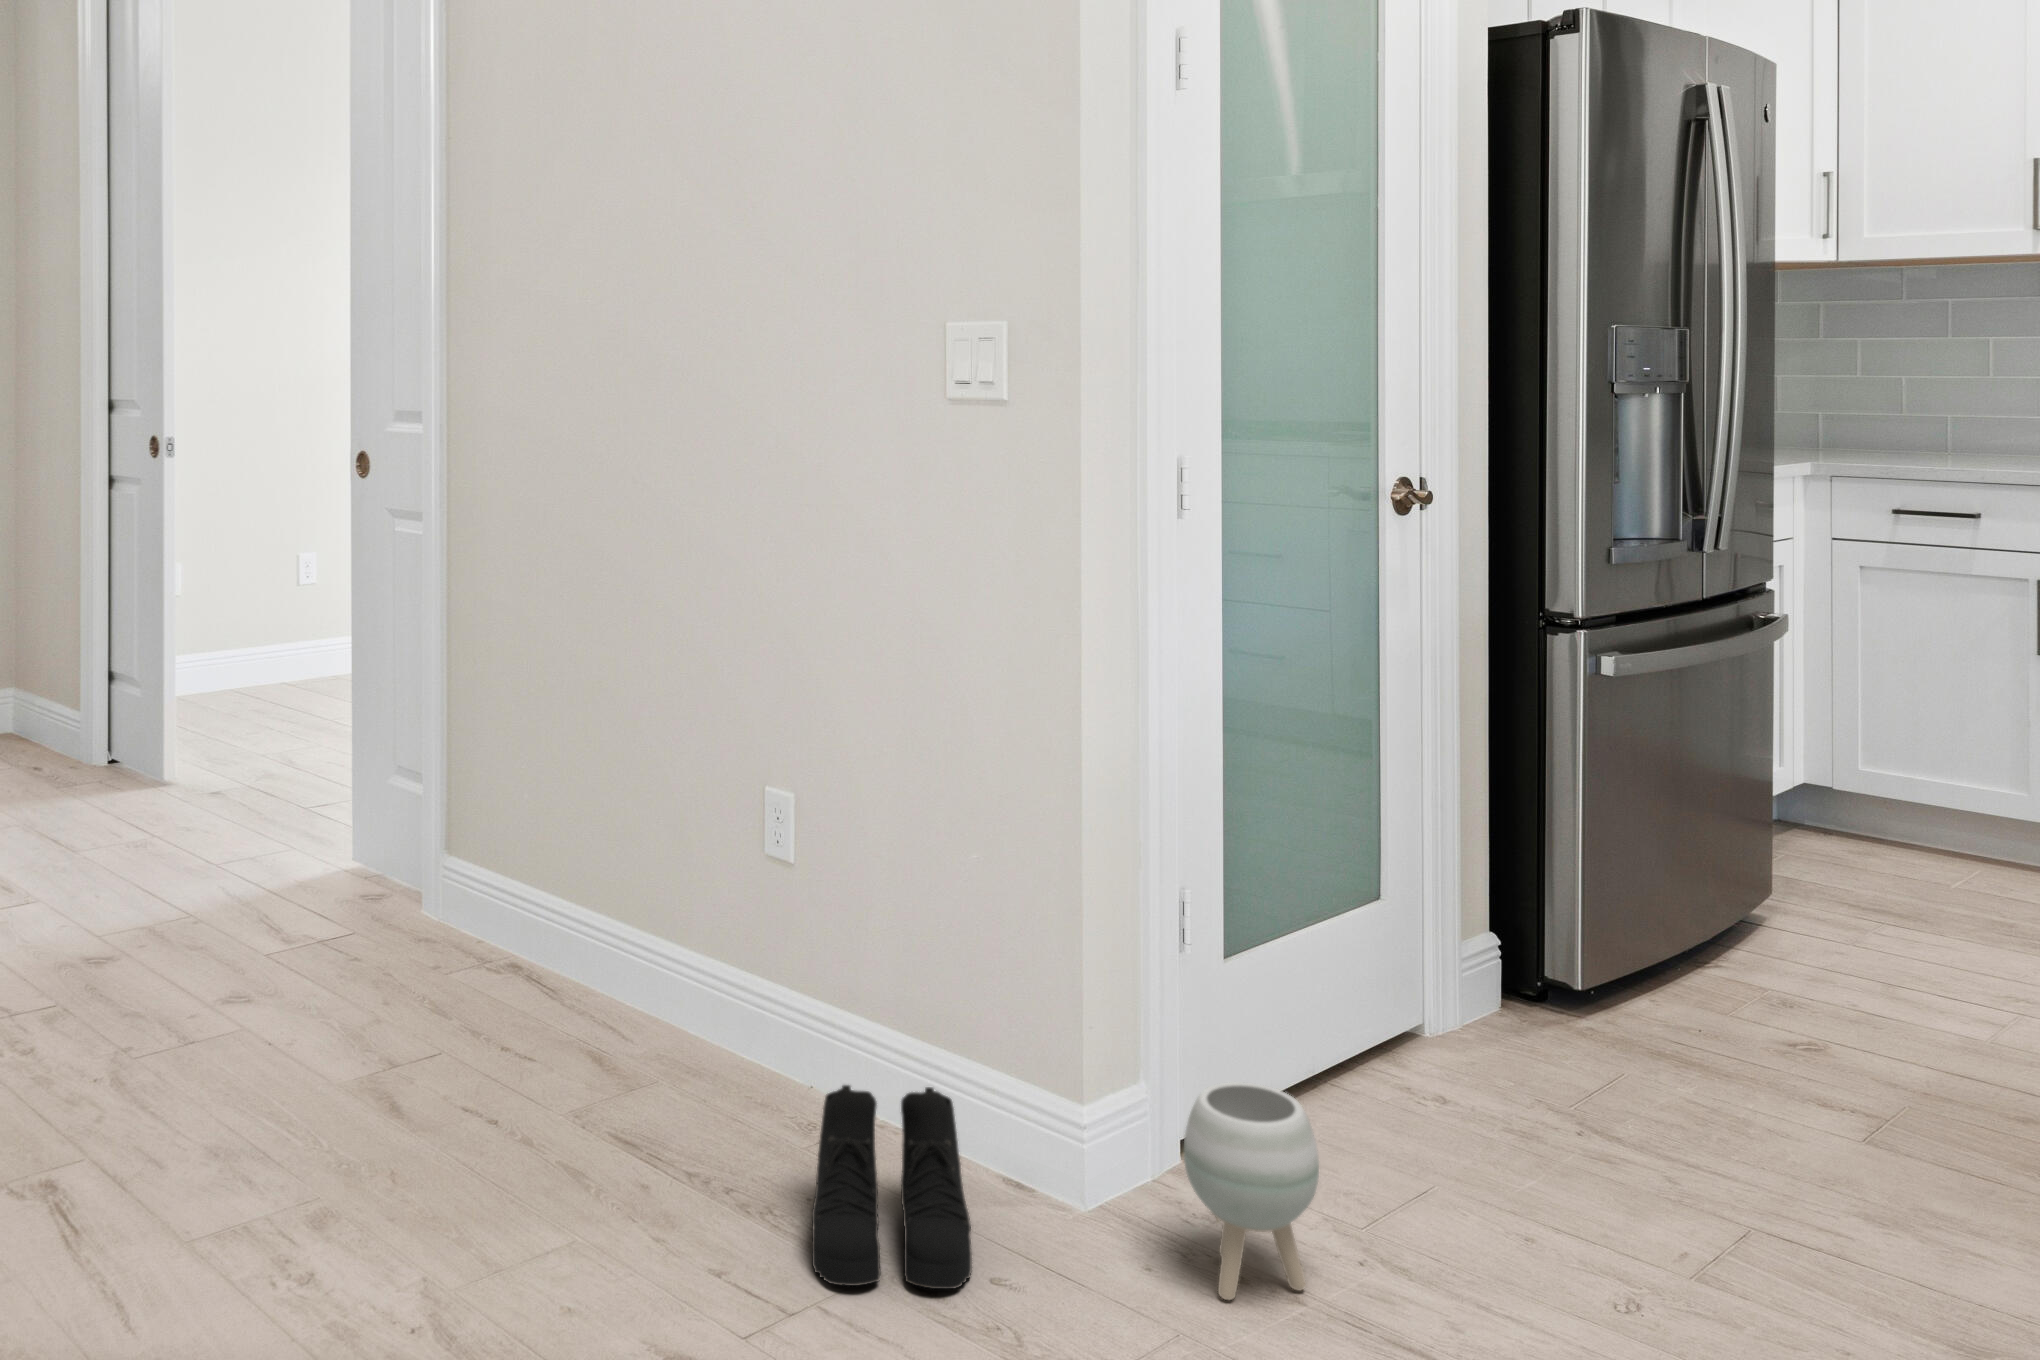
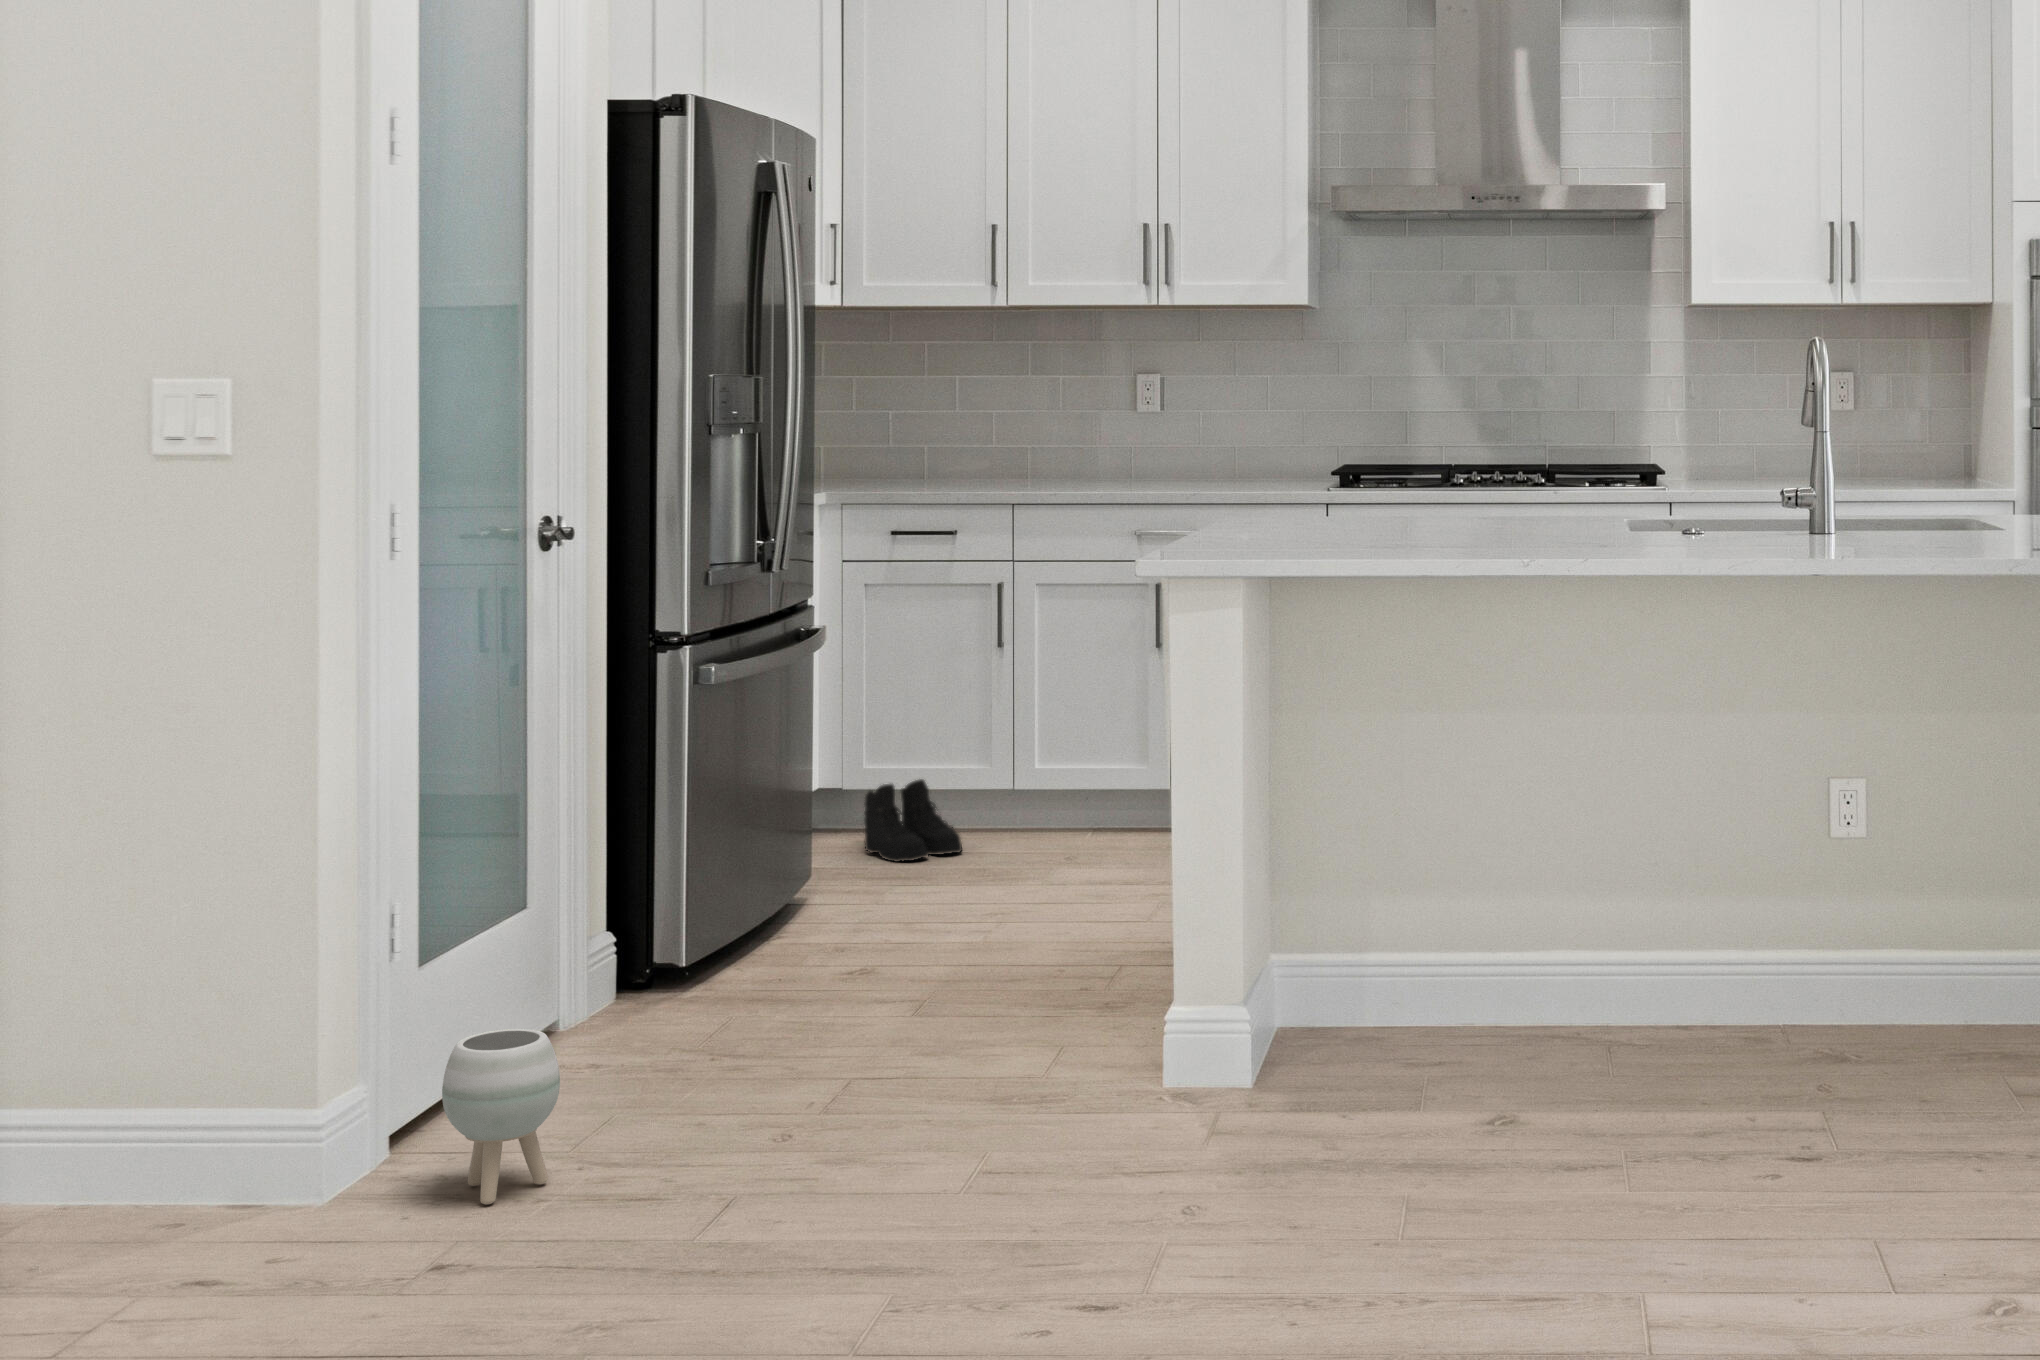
boots: present [812,1085,972,1289] -> present [864,779,962,862]

